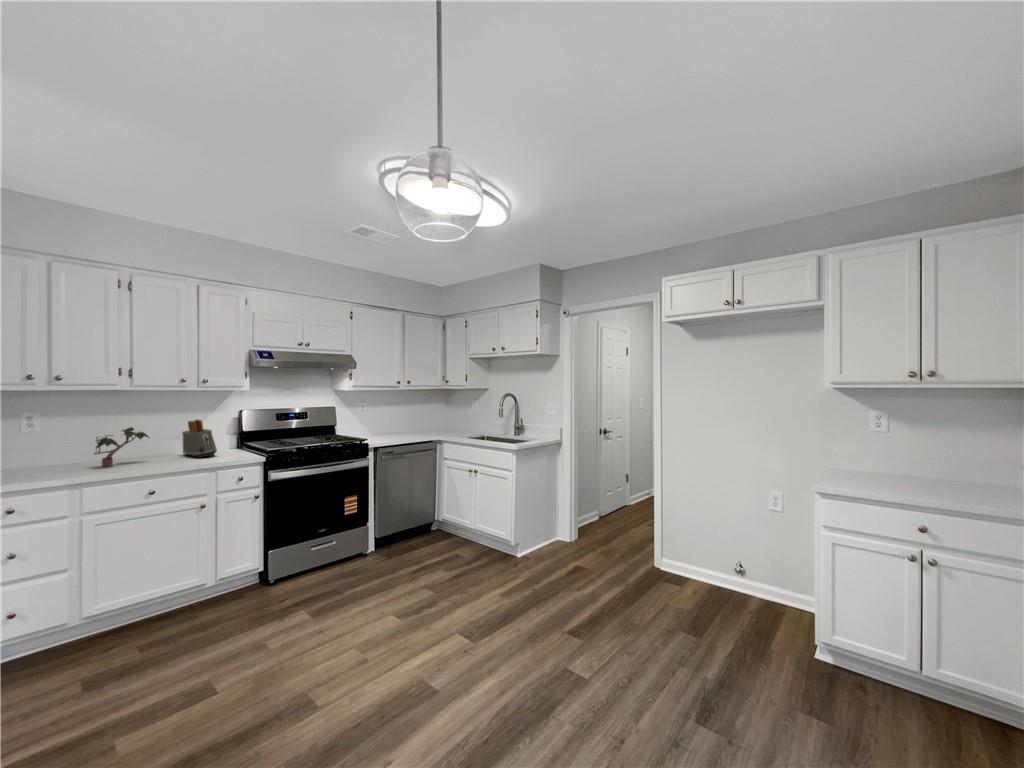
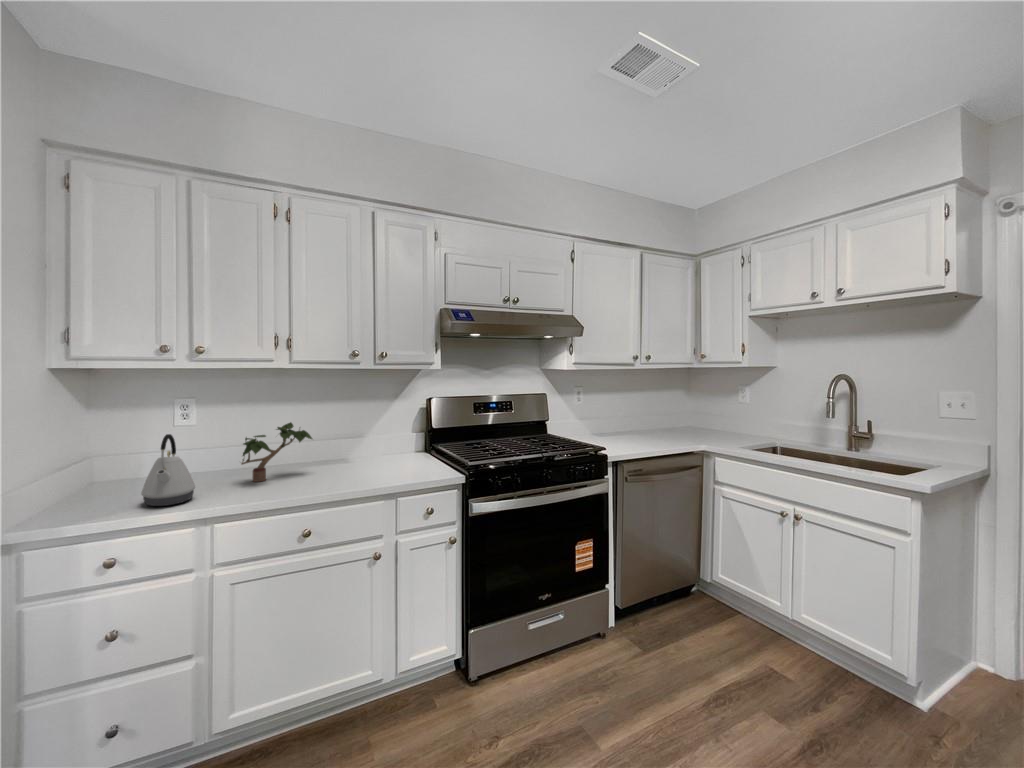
toaster: present [182,420,217,457] -> none [355,412,399,470]
kettle: none [23,433,63,479] -> present [141,434,195,506]

